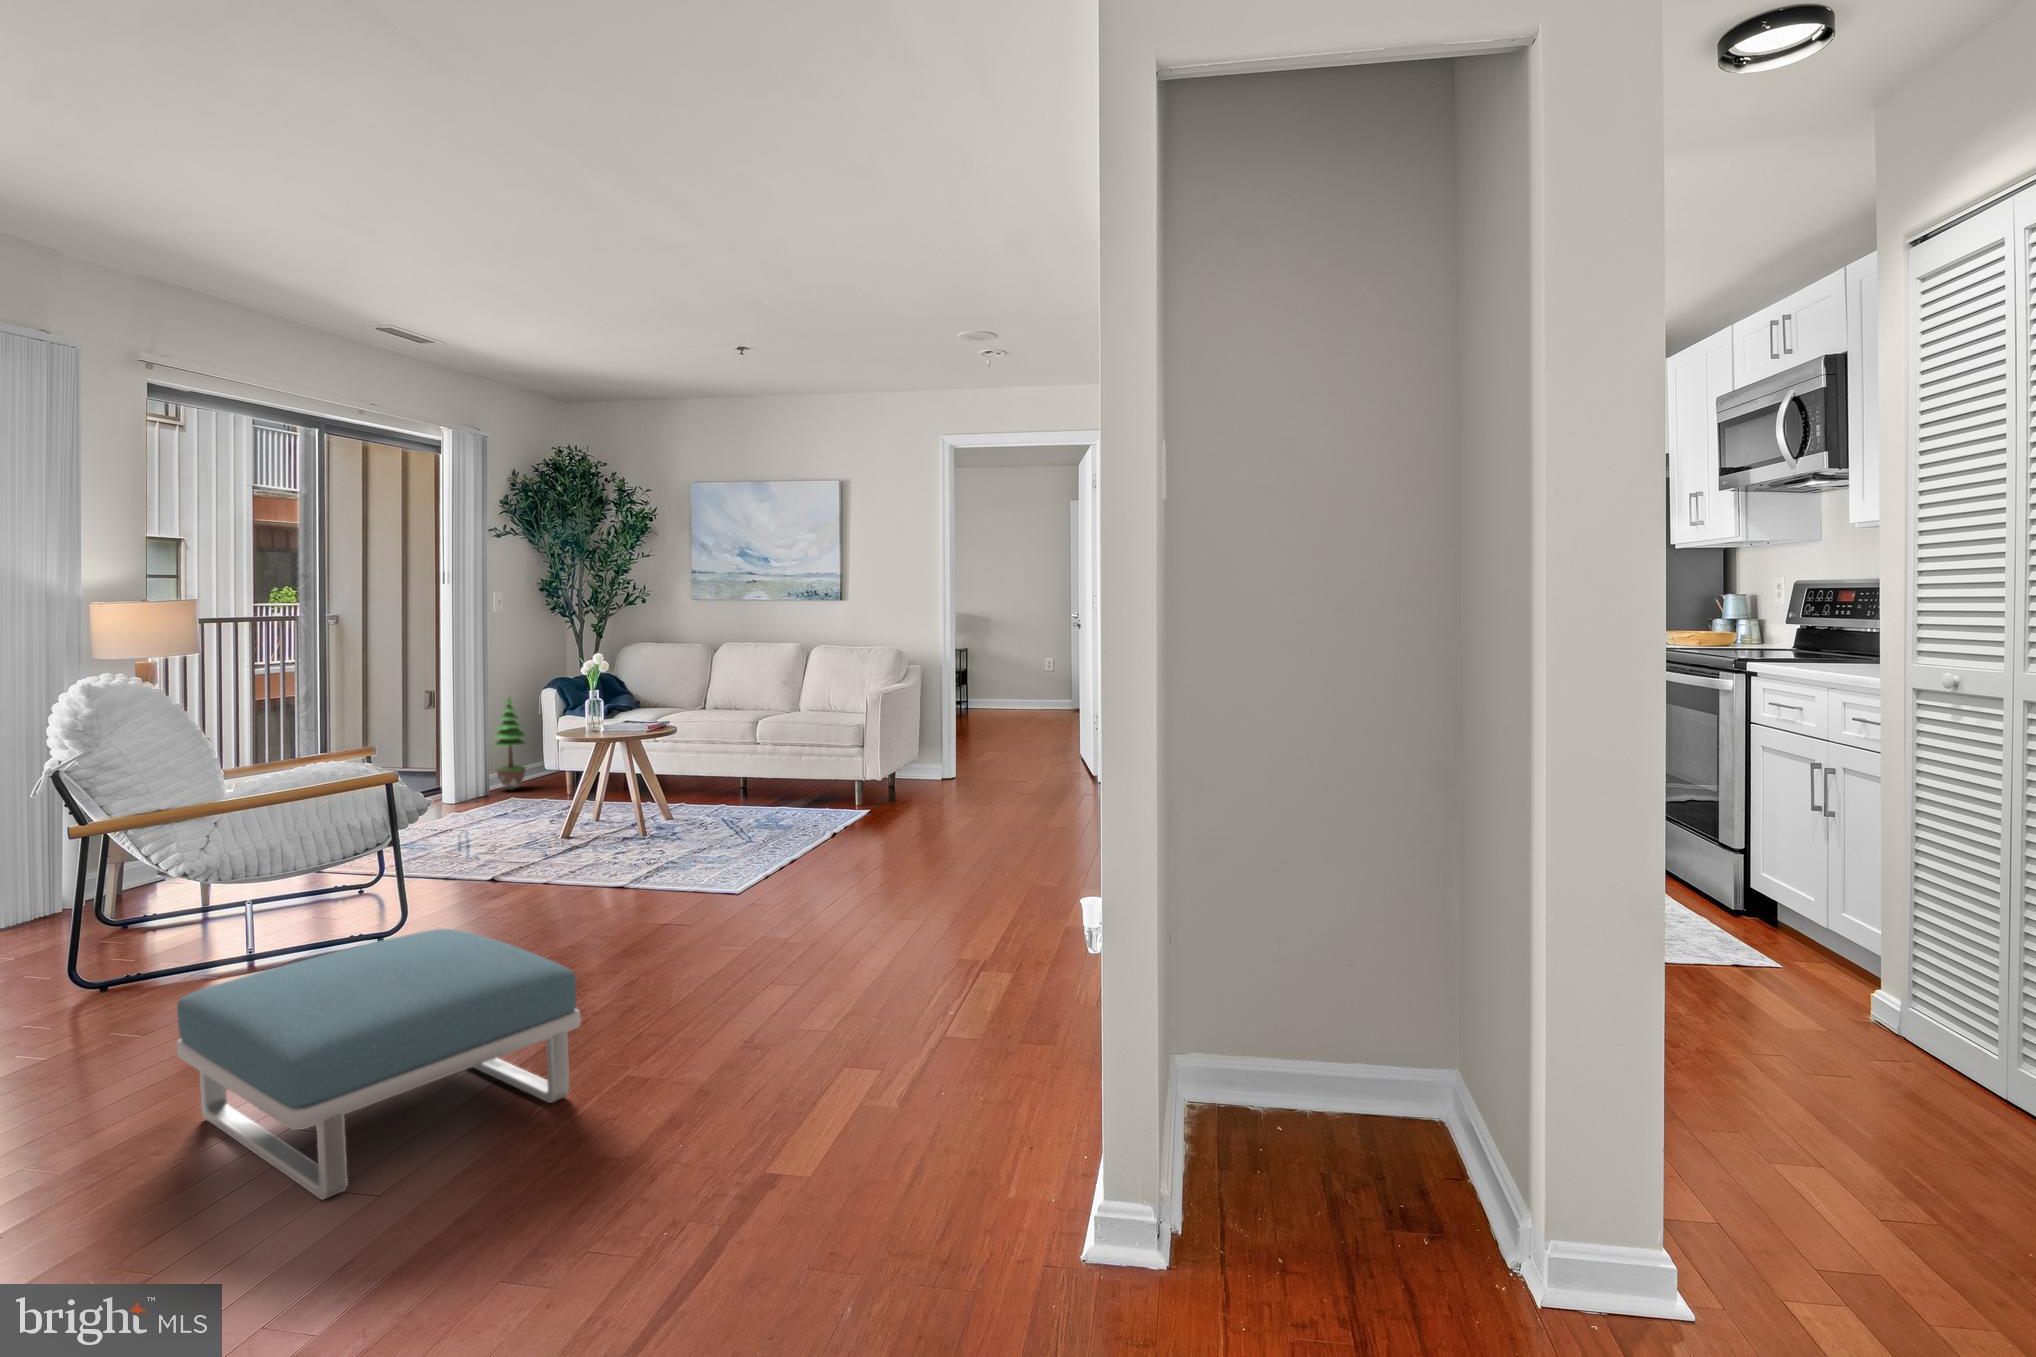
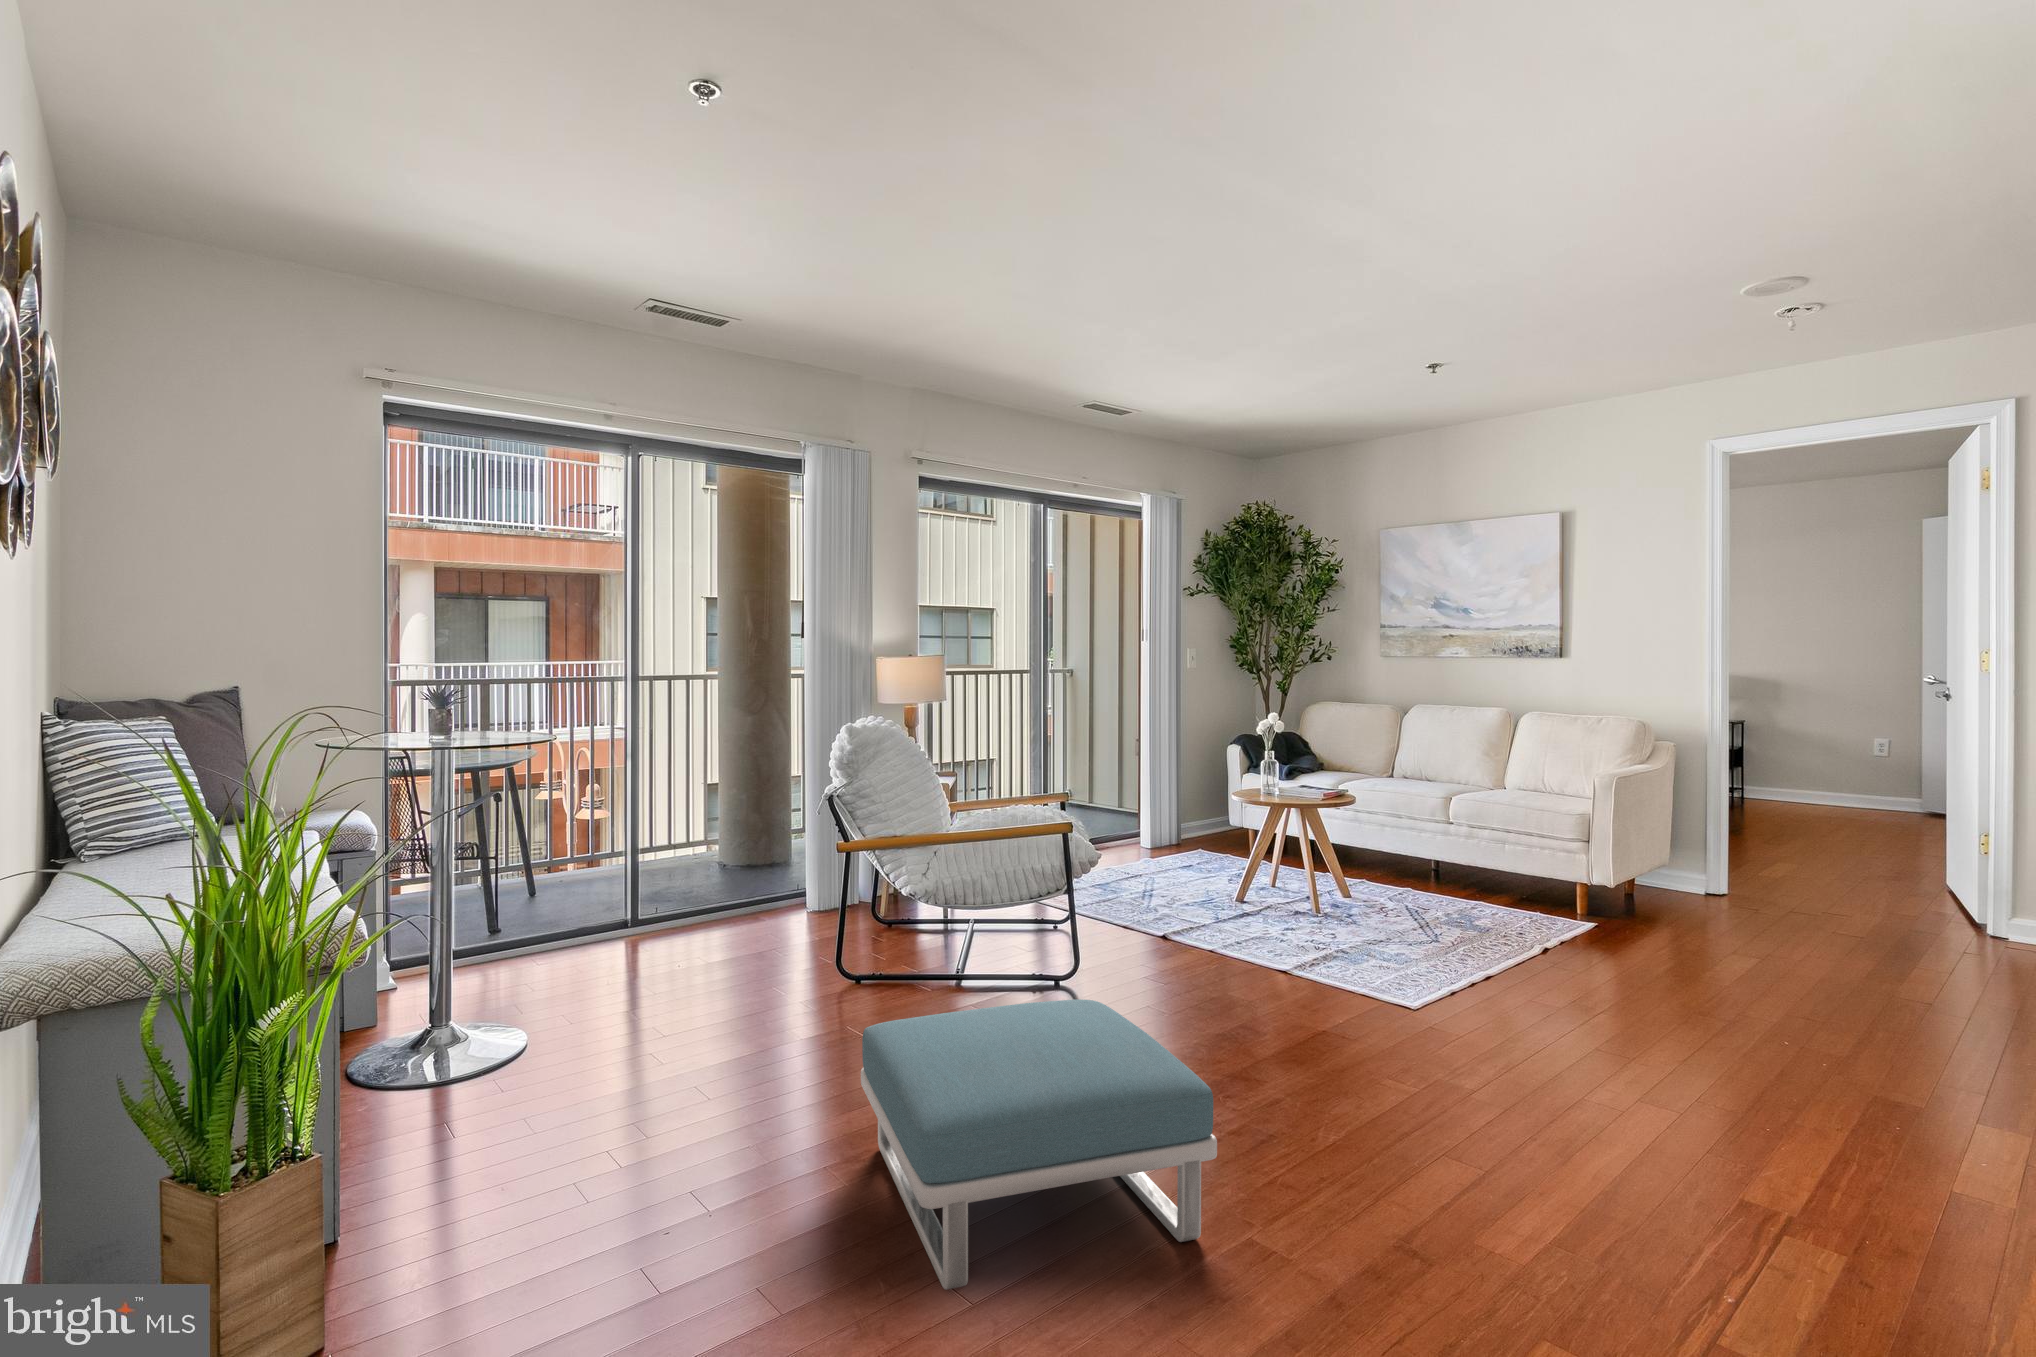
potted tree: present [493,698,526,790] -> none [1177,750,1211,844]

